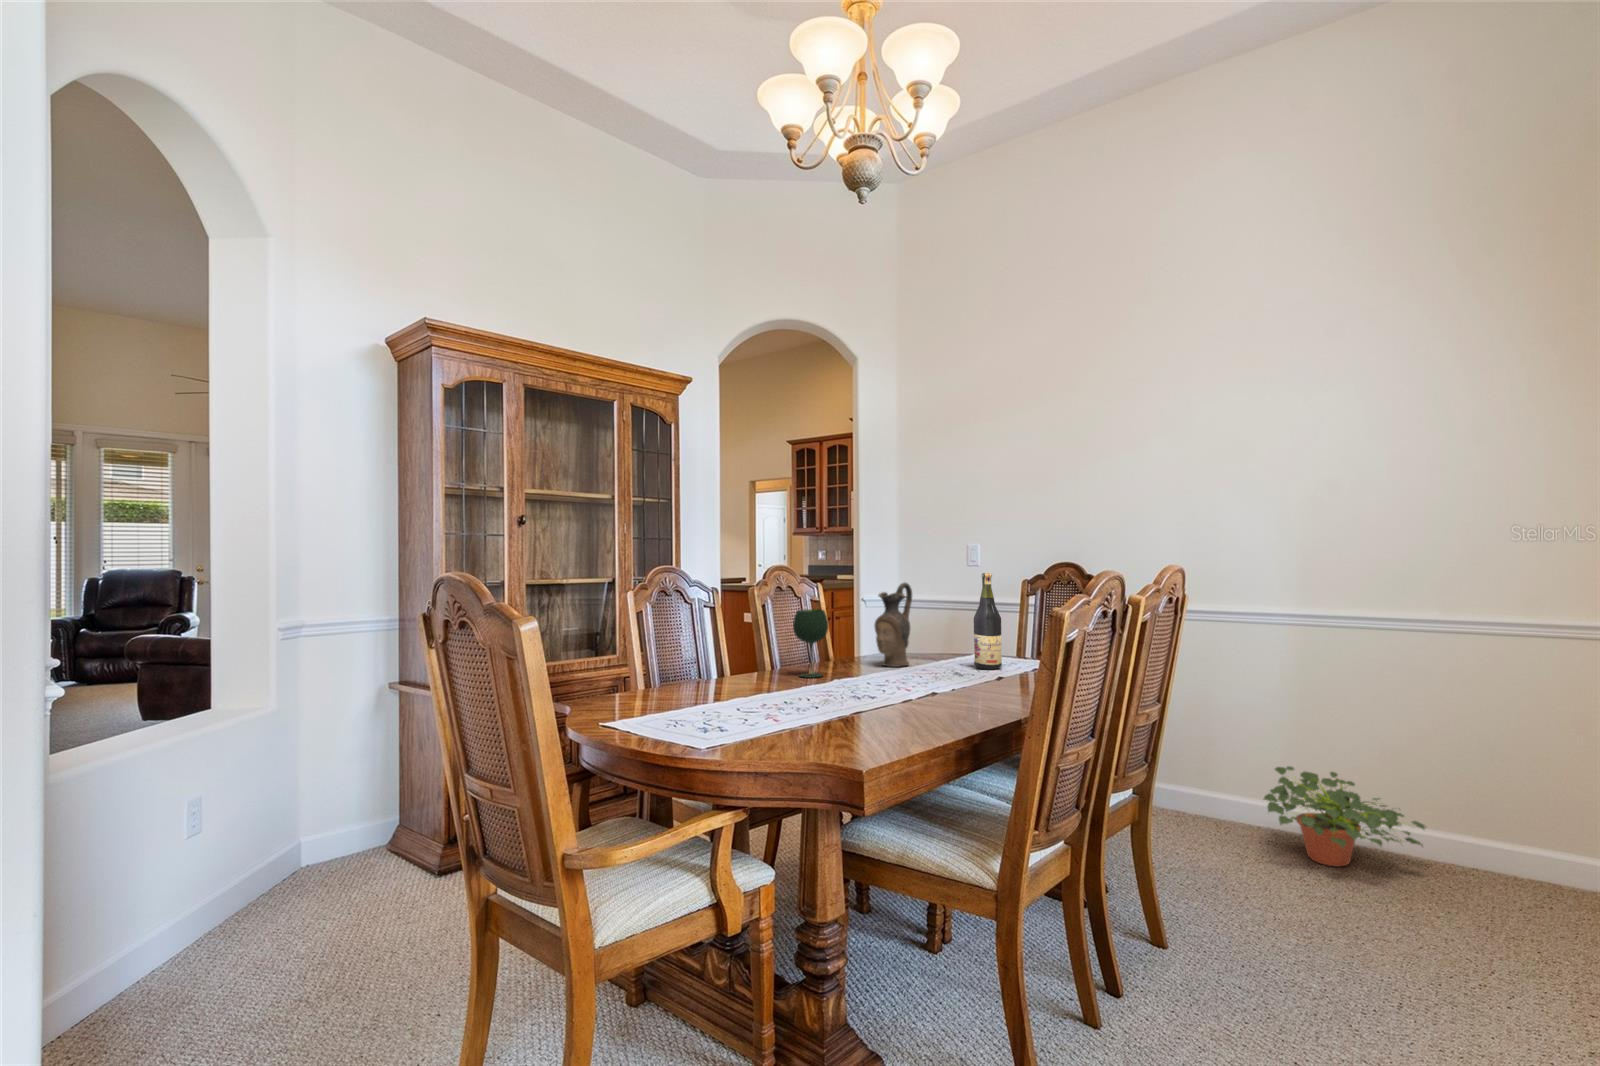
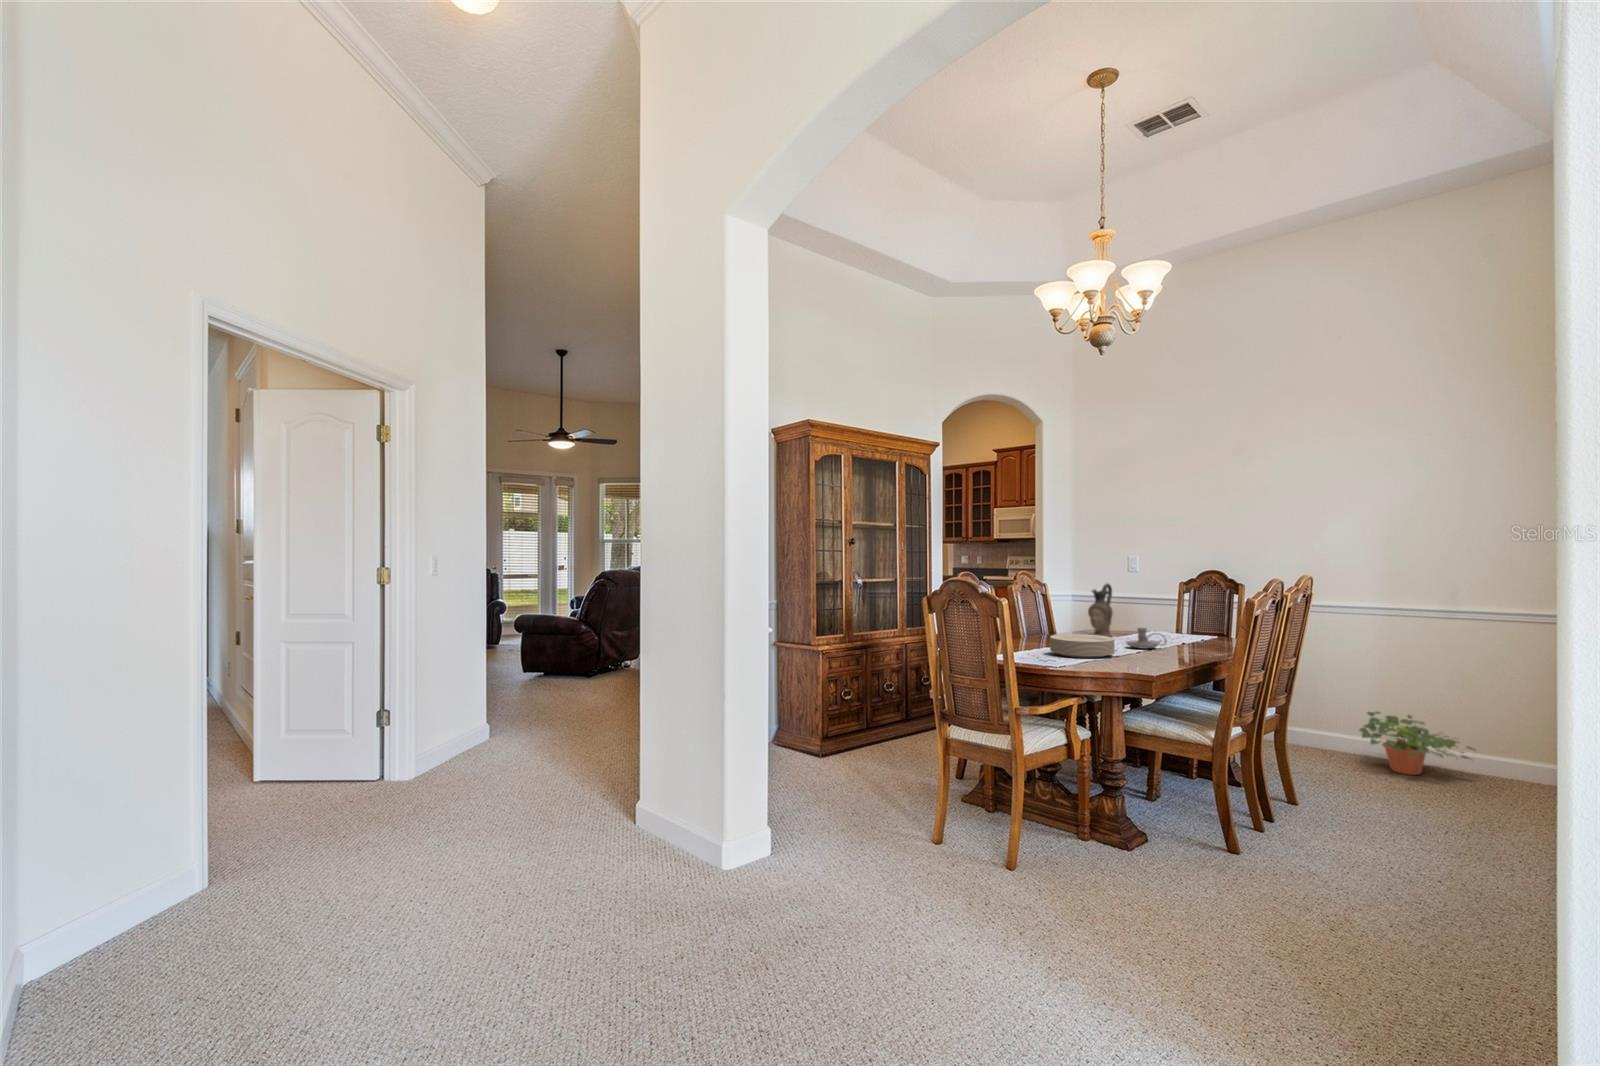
wine bottle: present [974,573,1002,670] -> none [1158,578,1178,640]
wine glass: present [793,609,828,678] -> none [1043,599,1067,642]
candle holder: none [900,656,962,692] -> present [1126,628,1167,649]
plate: none [749,672,856,718] -> present [1050,634,1115,658]

